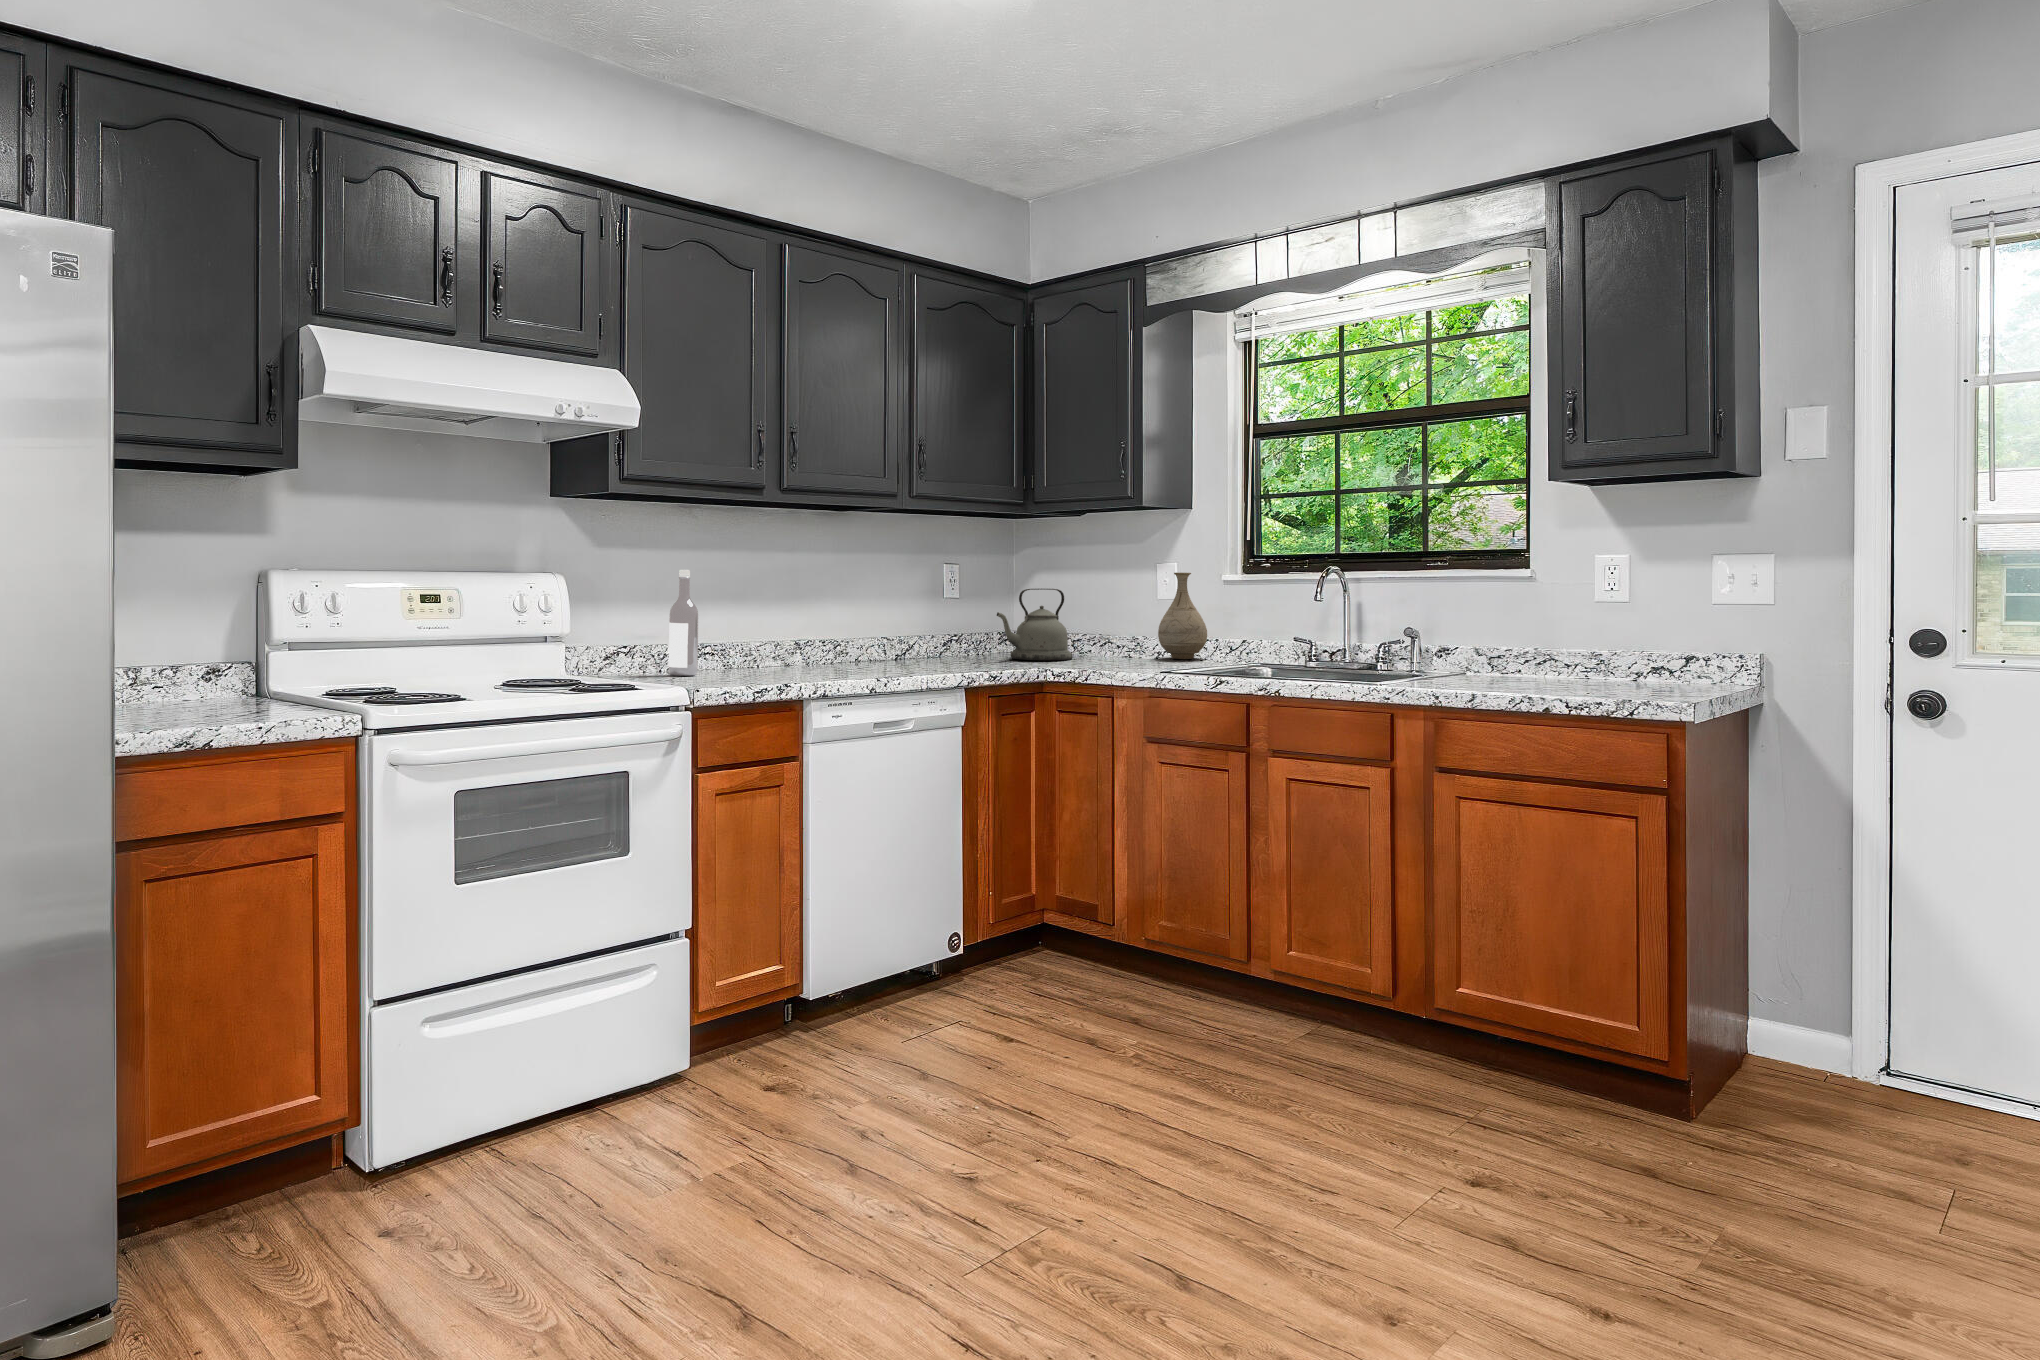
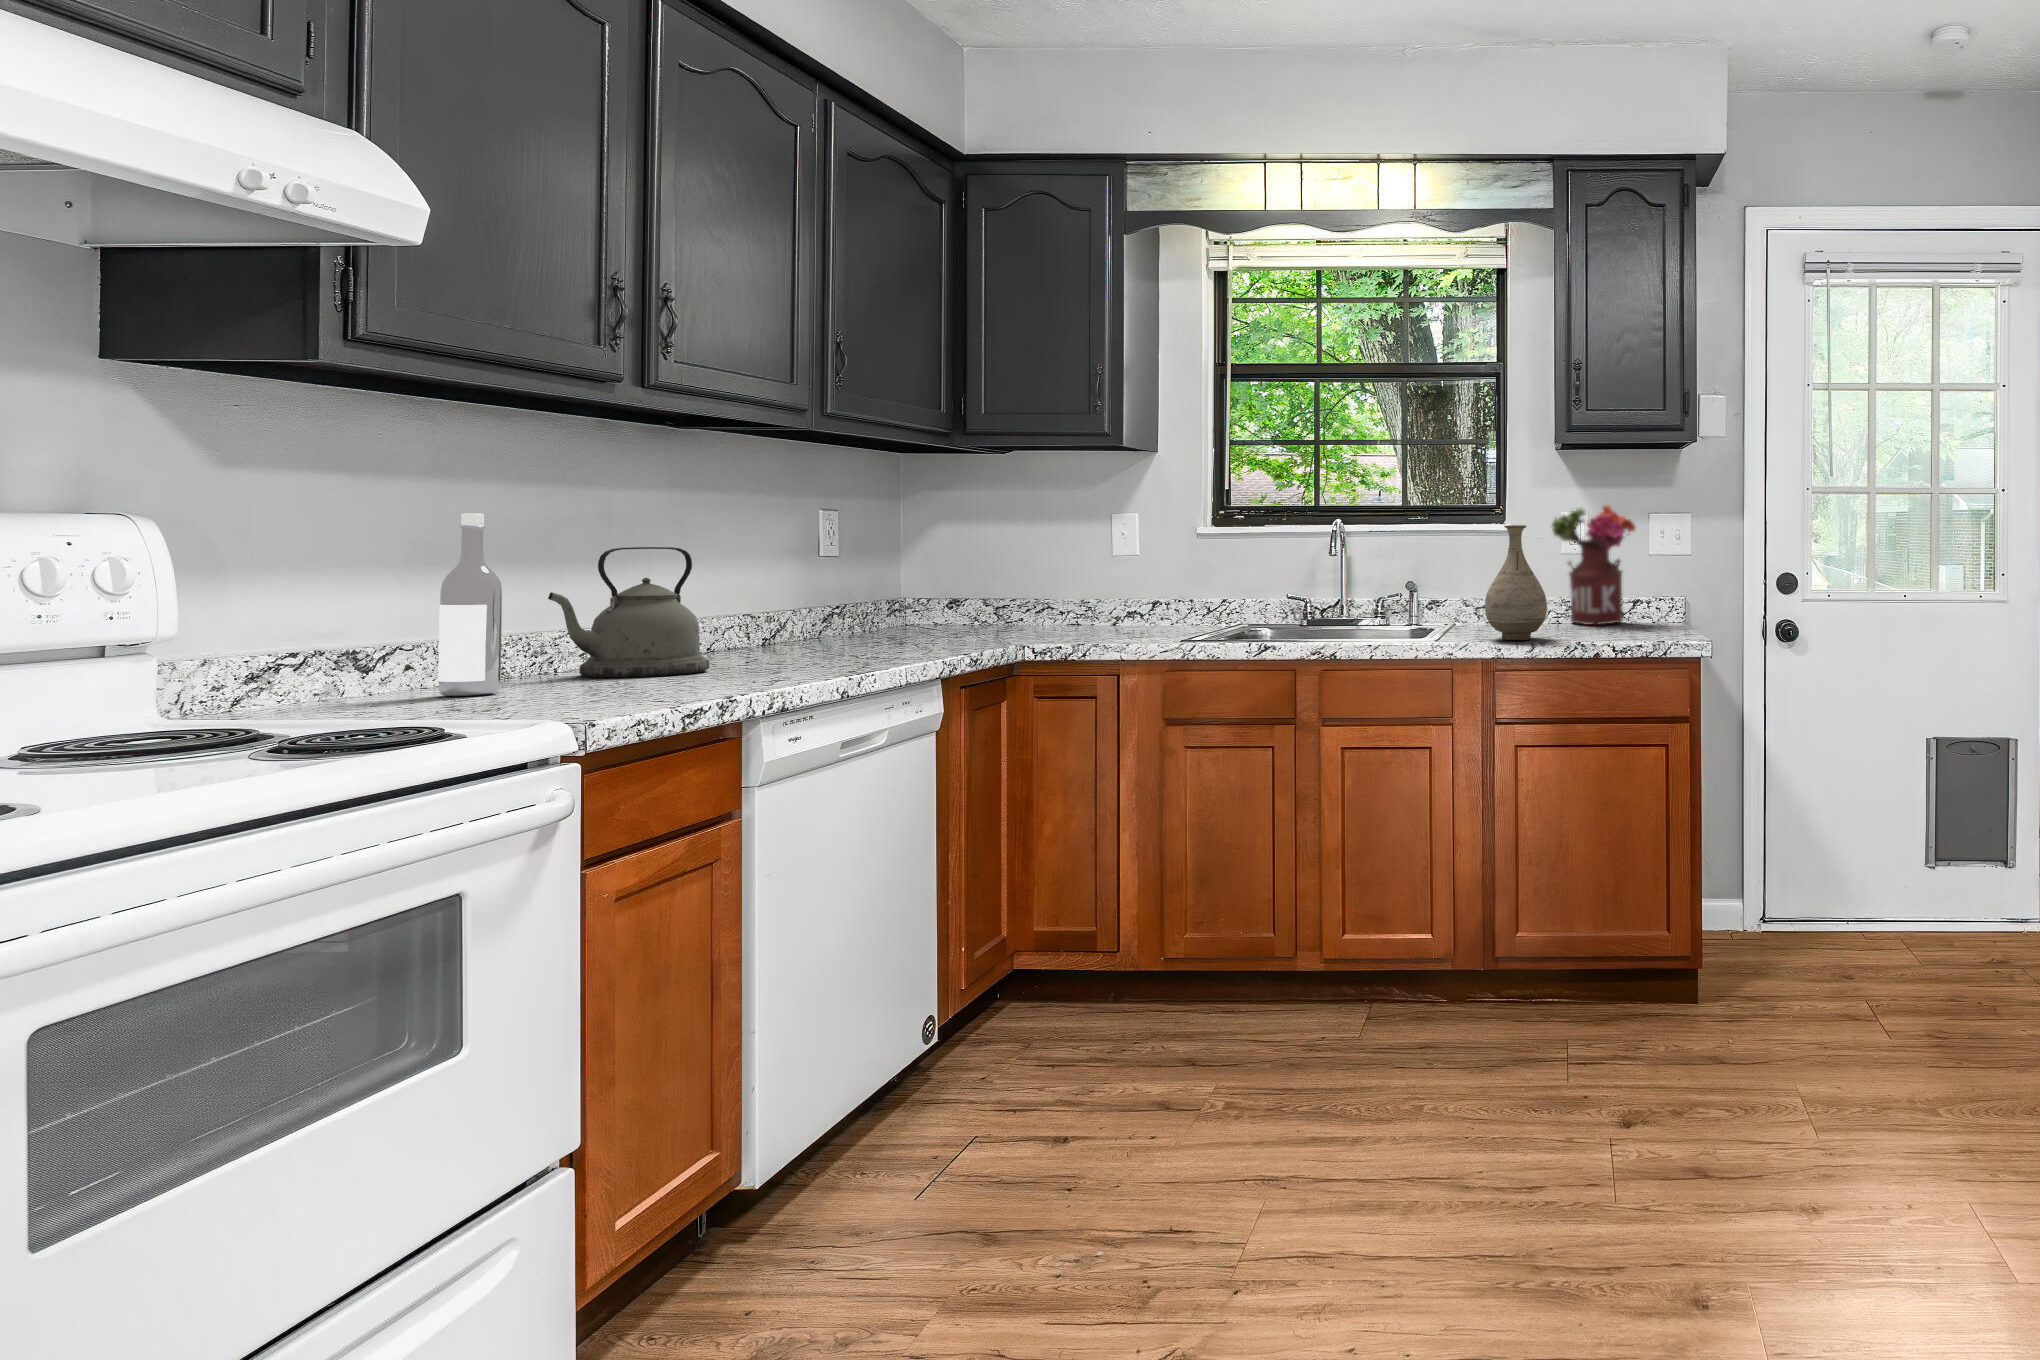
flower arrangement: none [1574,557,1683,685] -> present [1552,505,1635,625]
vase: present [1158,573,1207,659] -> present [1485,525,1547,640]
kettle: present [997,589,1073,660] -> present [548,547,709,678]

